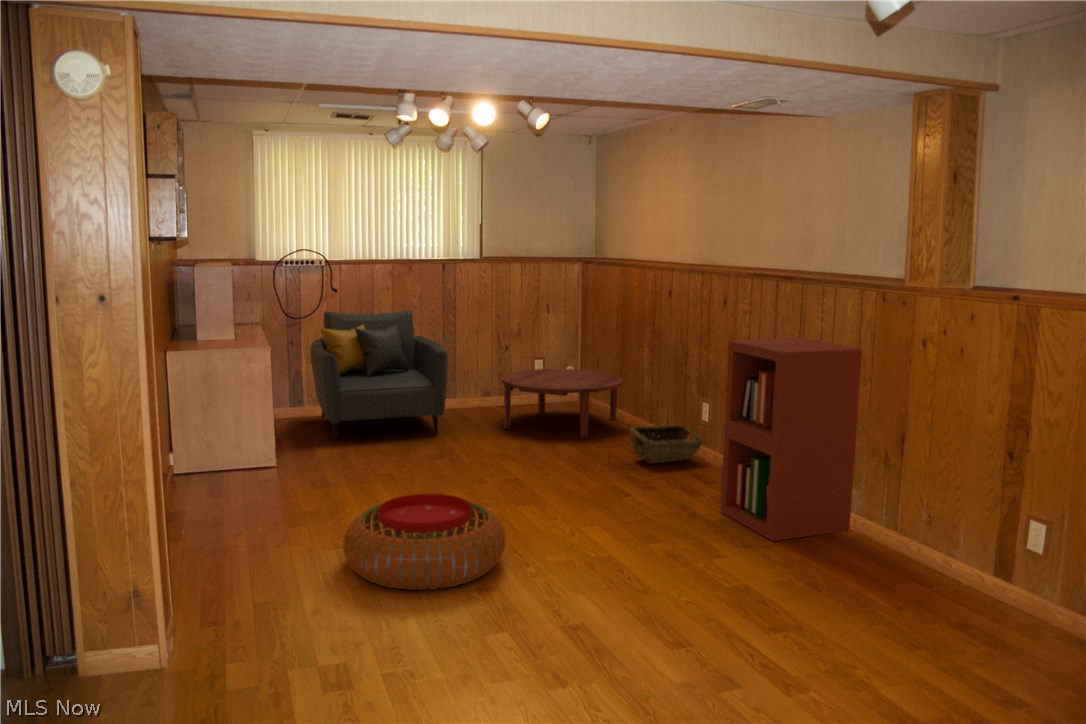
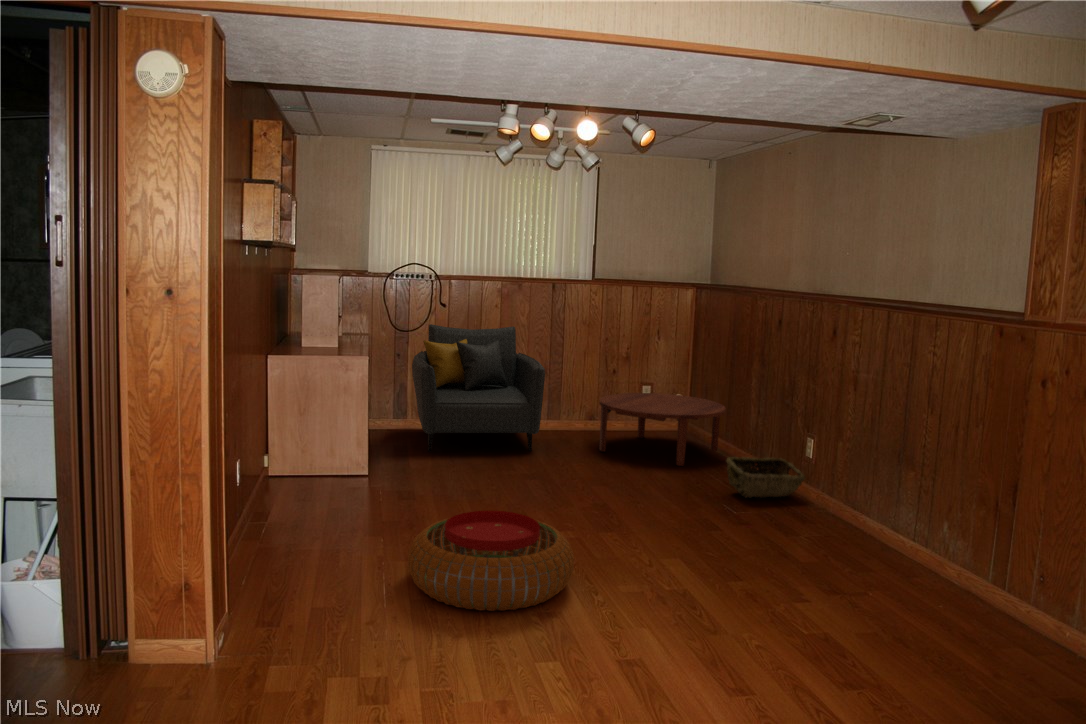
bookshelf: present [721,338,862,541] -> none [815,370,983,592]

